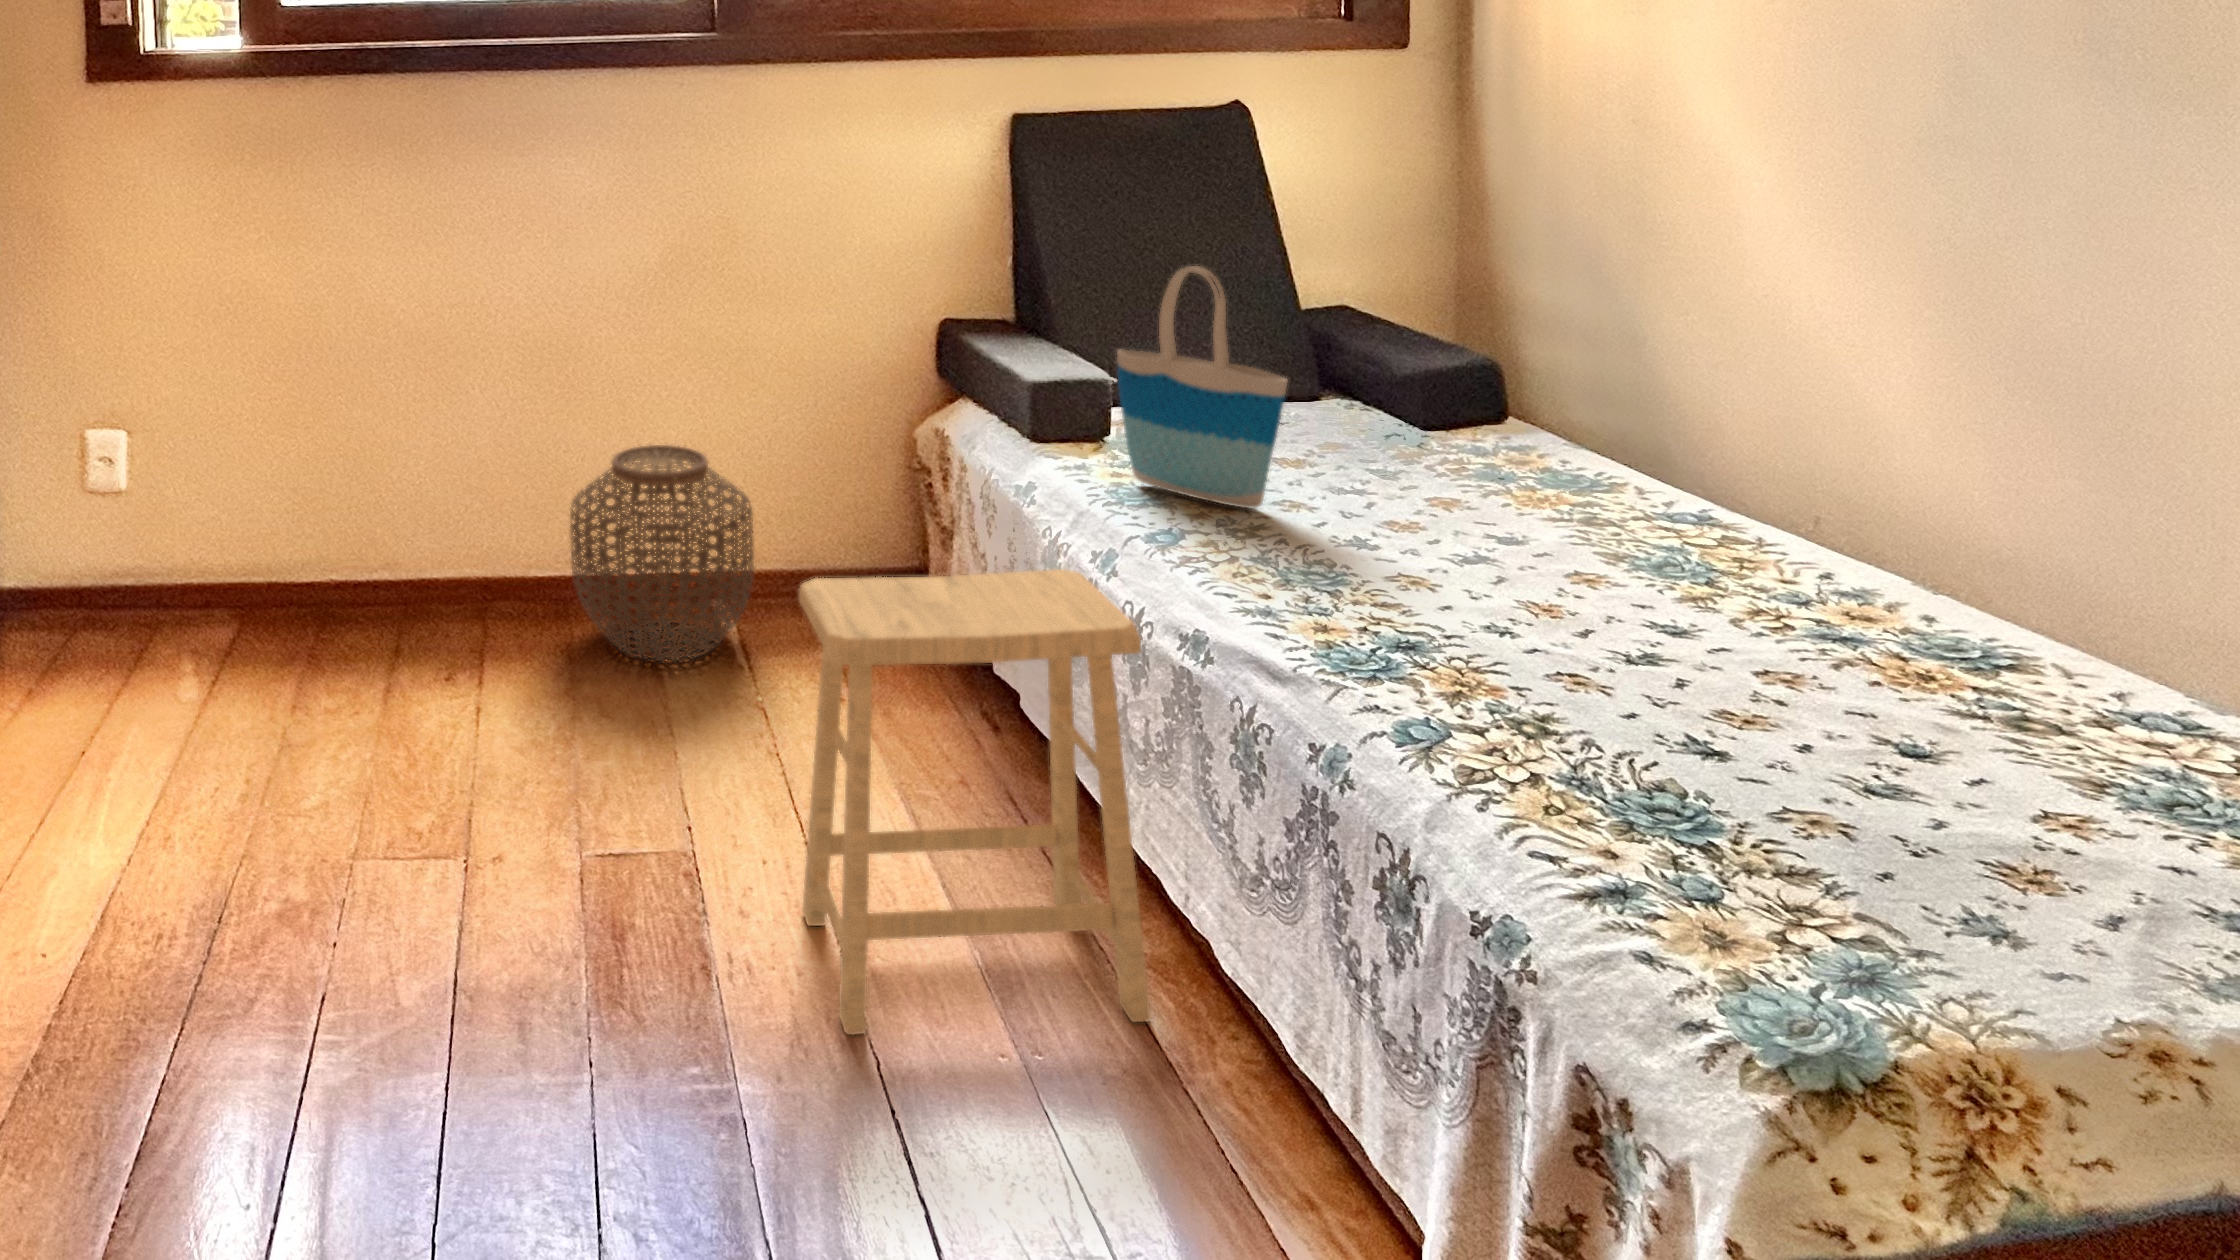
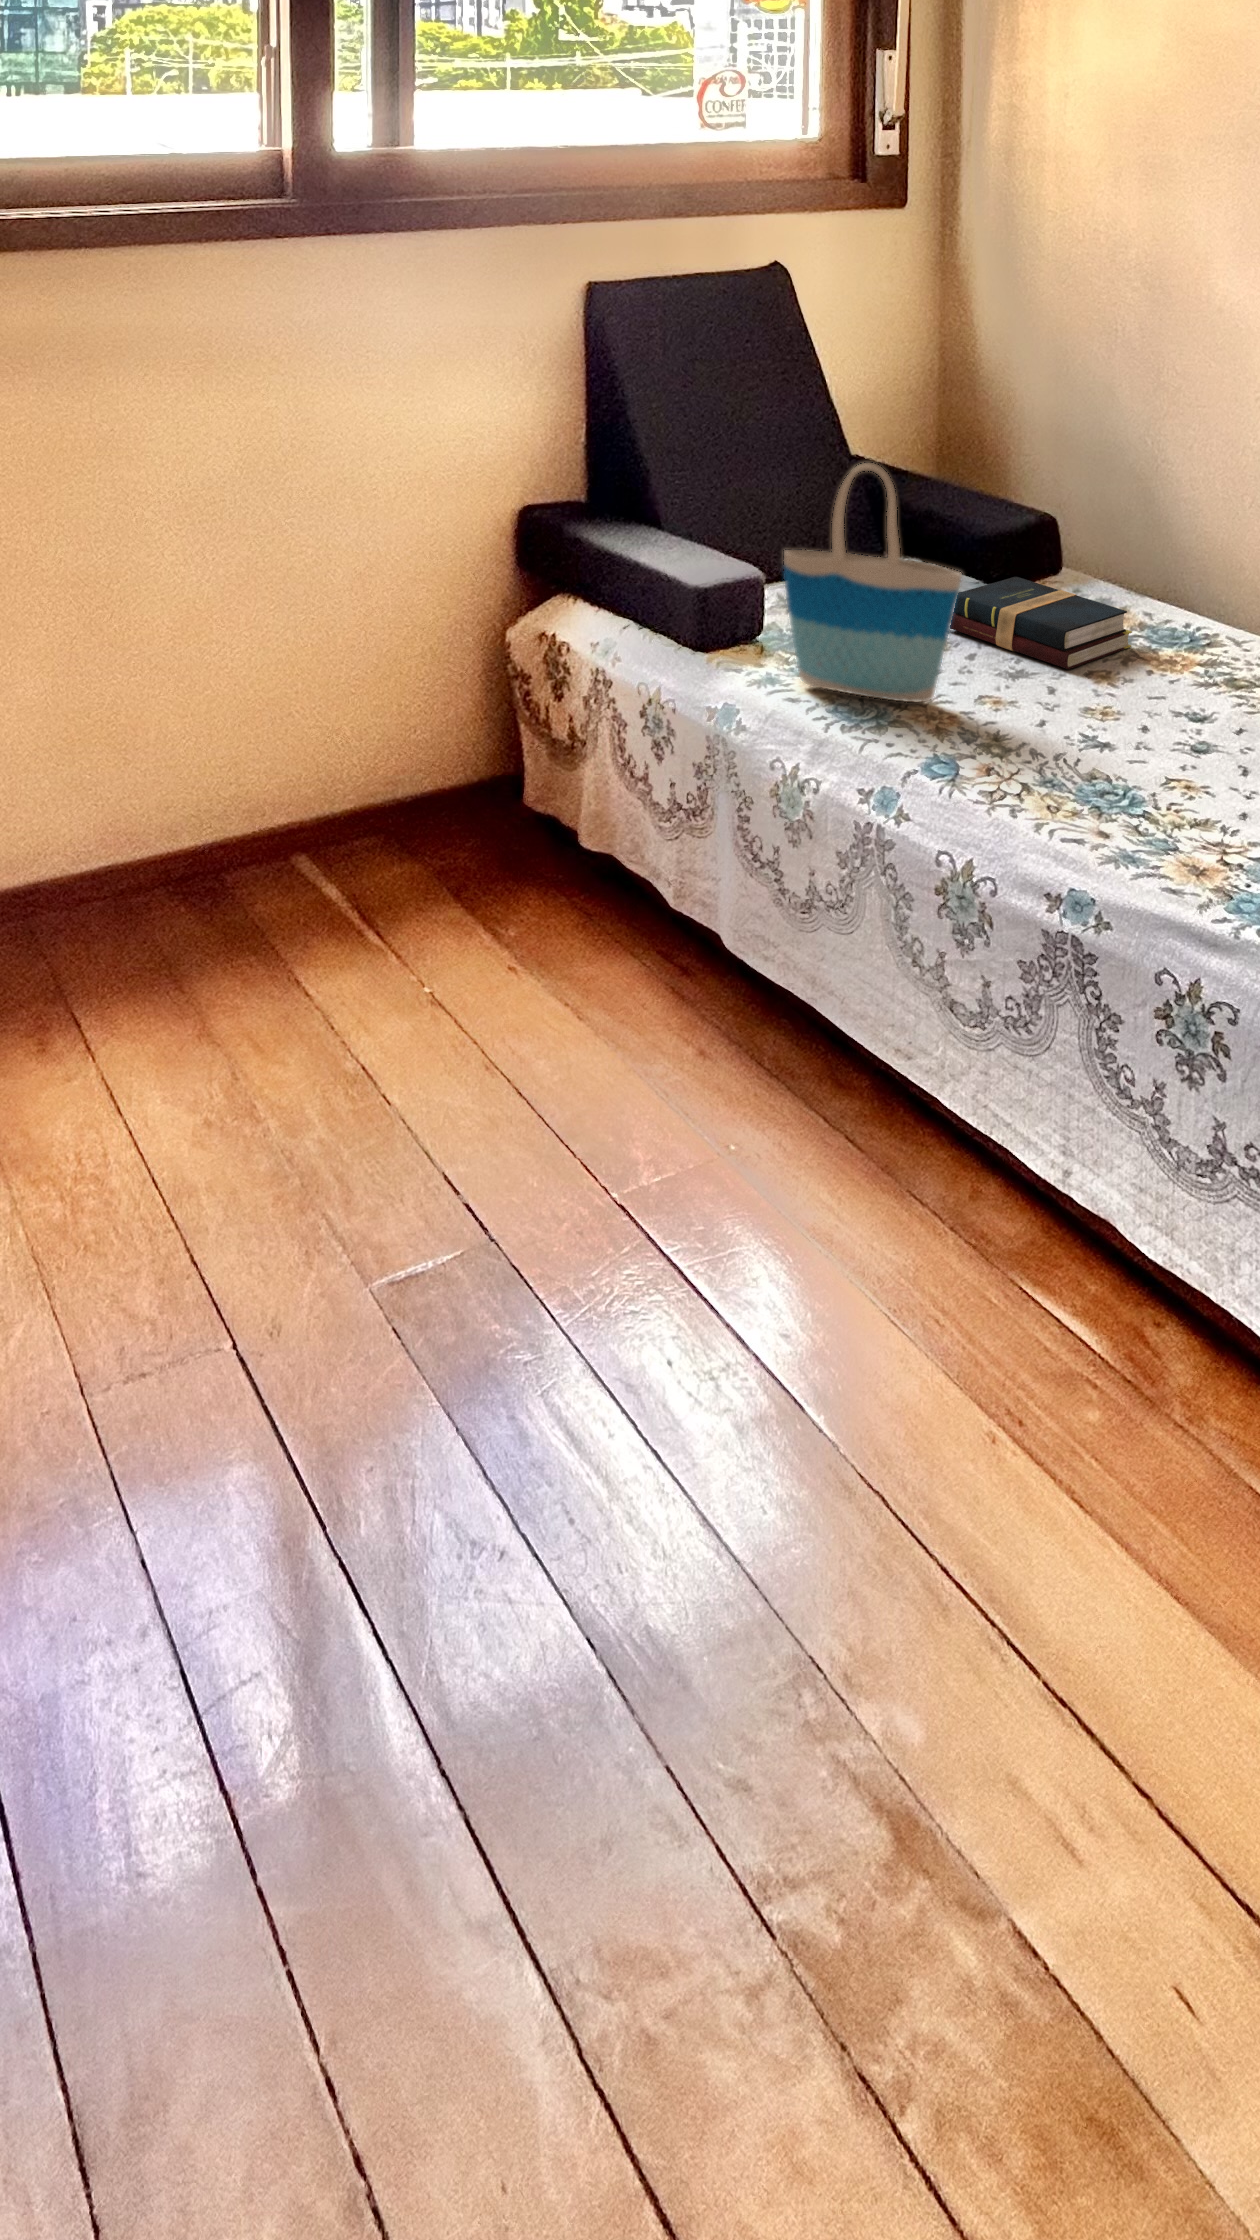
hardback book: none [1343,416,1557,503] -> present [950,577,1132,669]
woven basket: present [570,445,753,661] -> none [156,695,373,959]
footstool: present [799,569,1151,1035] -> none [612,817,989,1396]

